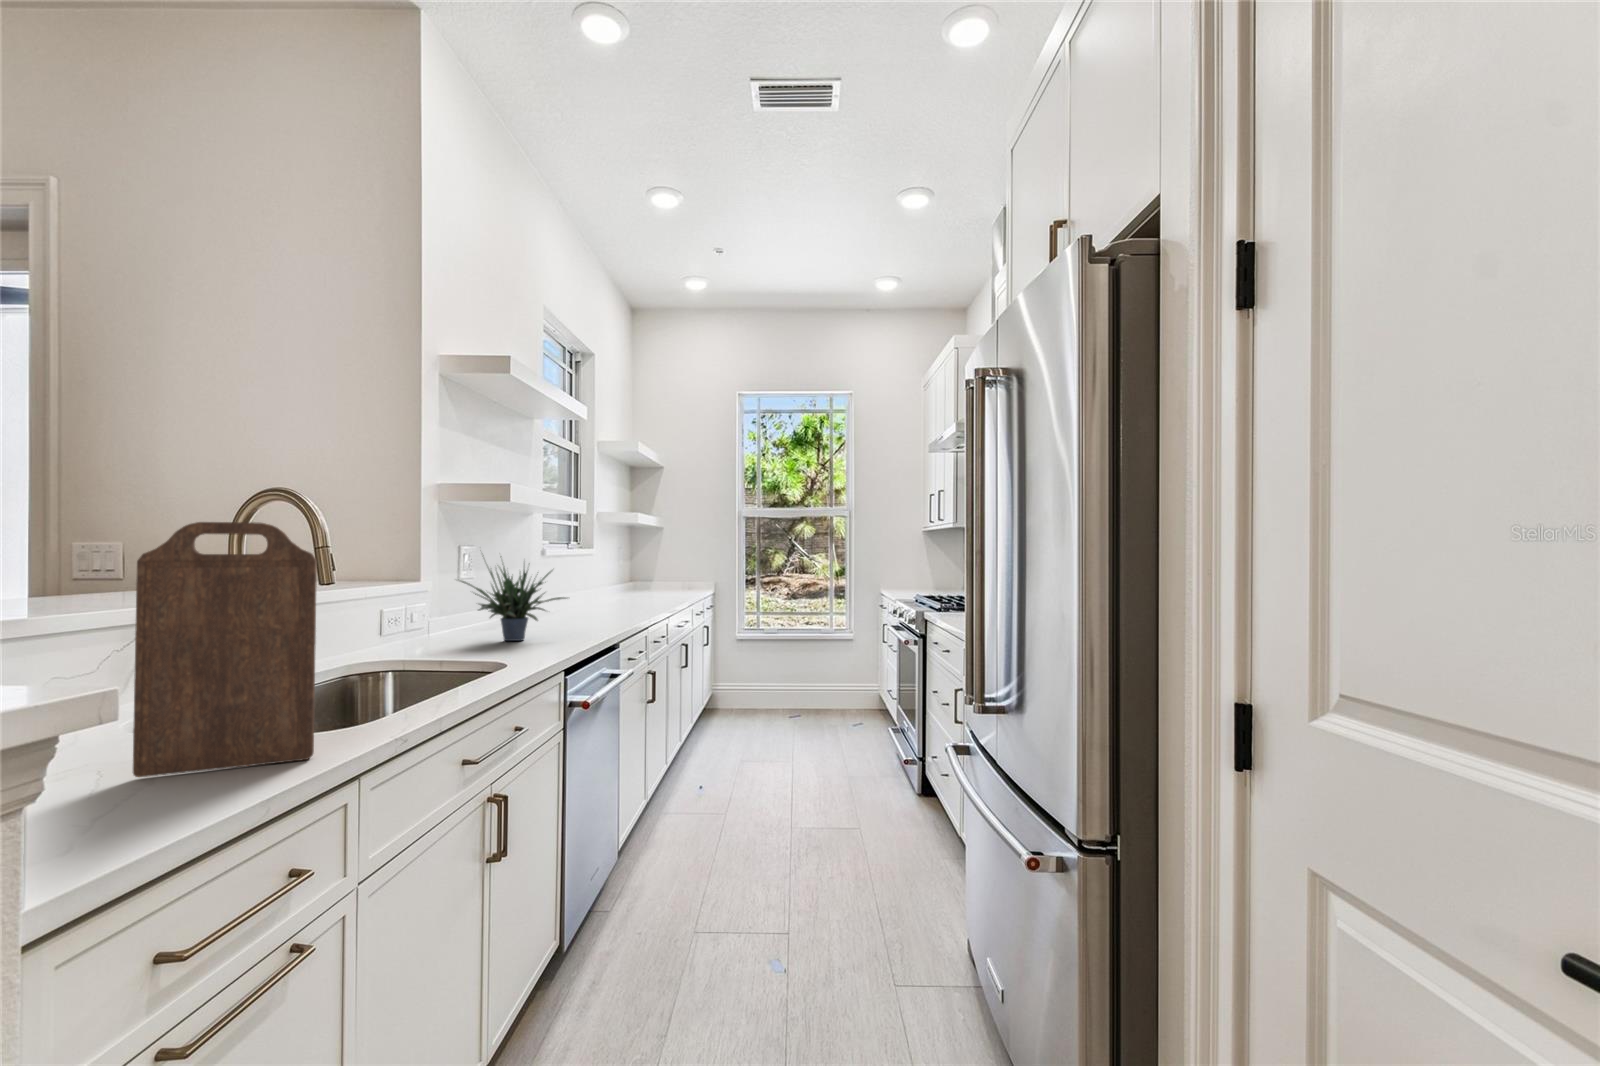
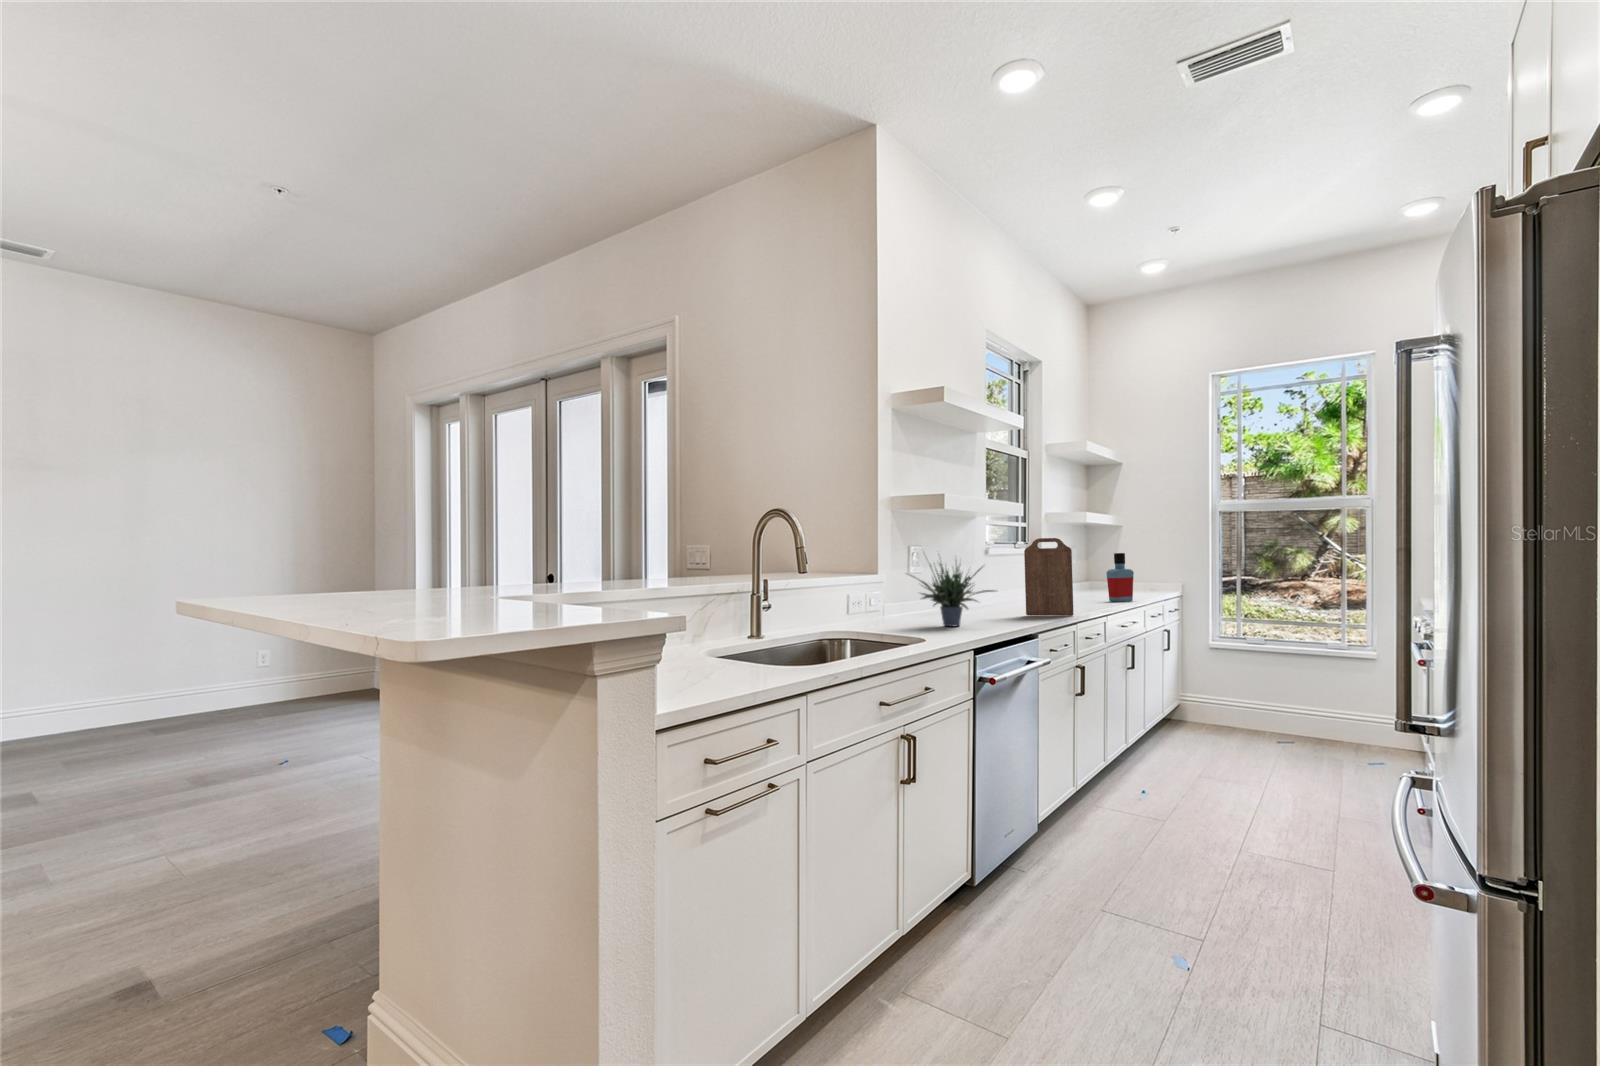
cutting board: present [133,522,317,777] -> present [1024,538,1074,616]
bottle: none [638,552,661,599] -> present [1107,553,1134,602]

